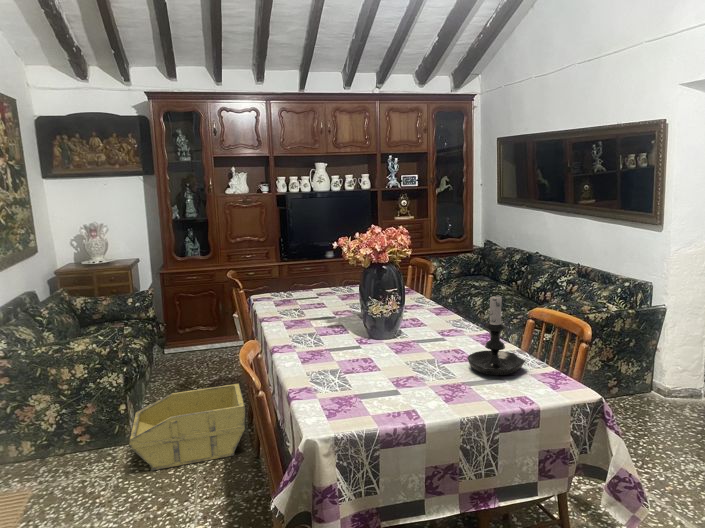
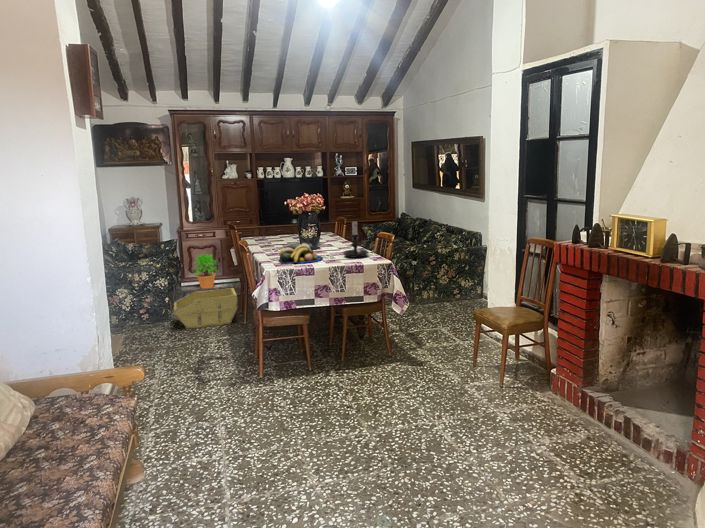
potted plant: none [178,306,218,359] -> present [194,254,216,288]
fruit bowl: none [333,339,428,401] -> present [279,242,322,264]

